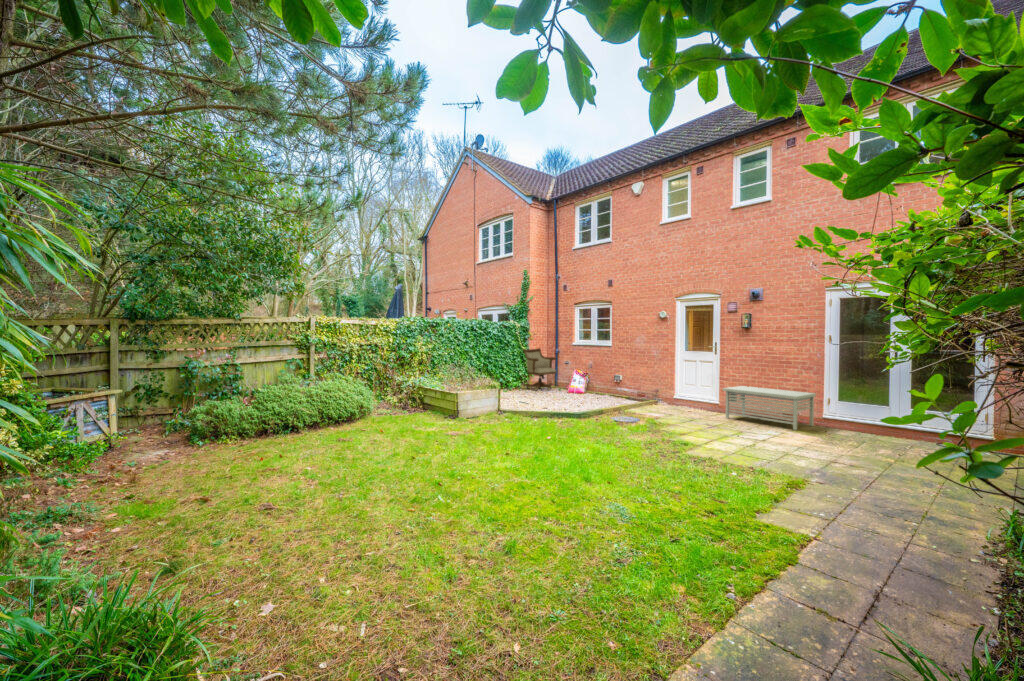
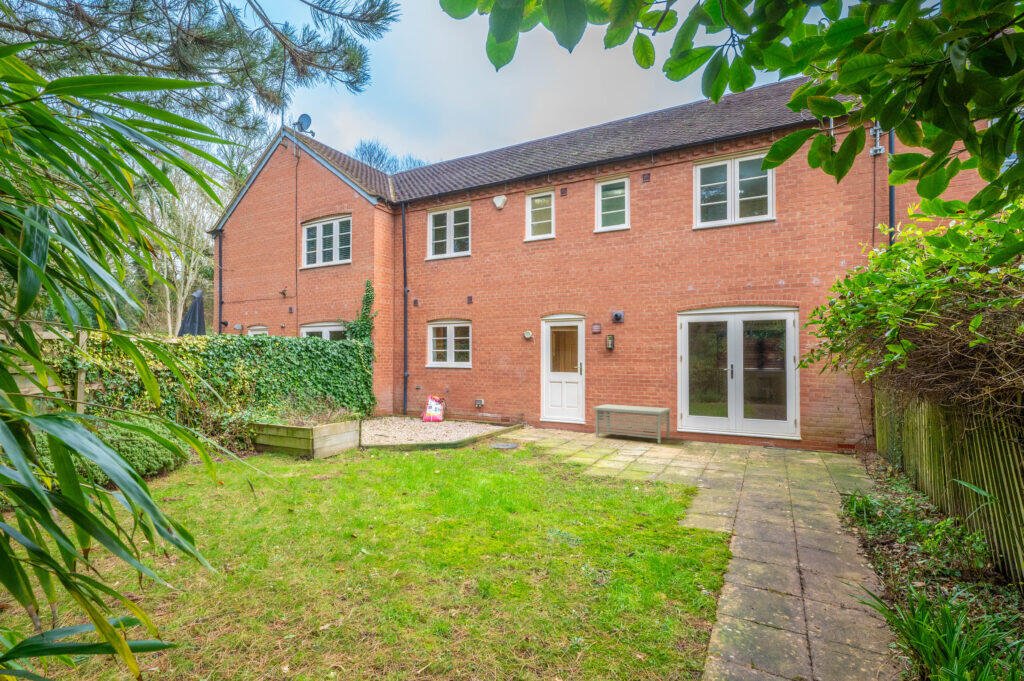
chair: present [523,348,556,391] -> none [368,371,408,421]

